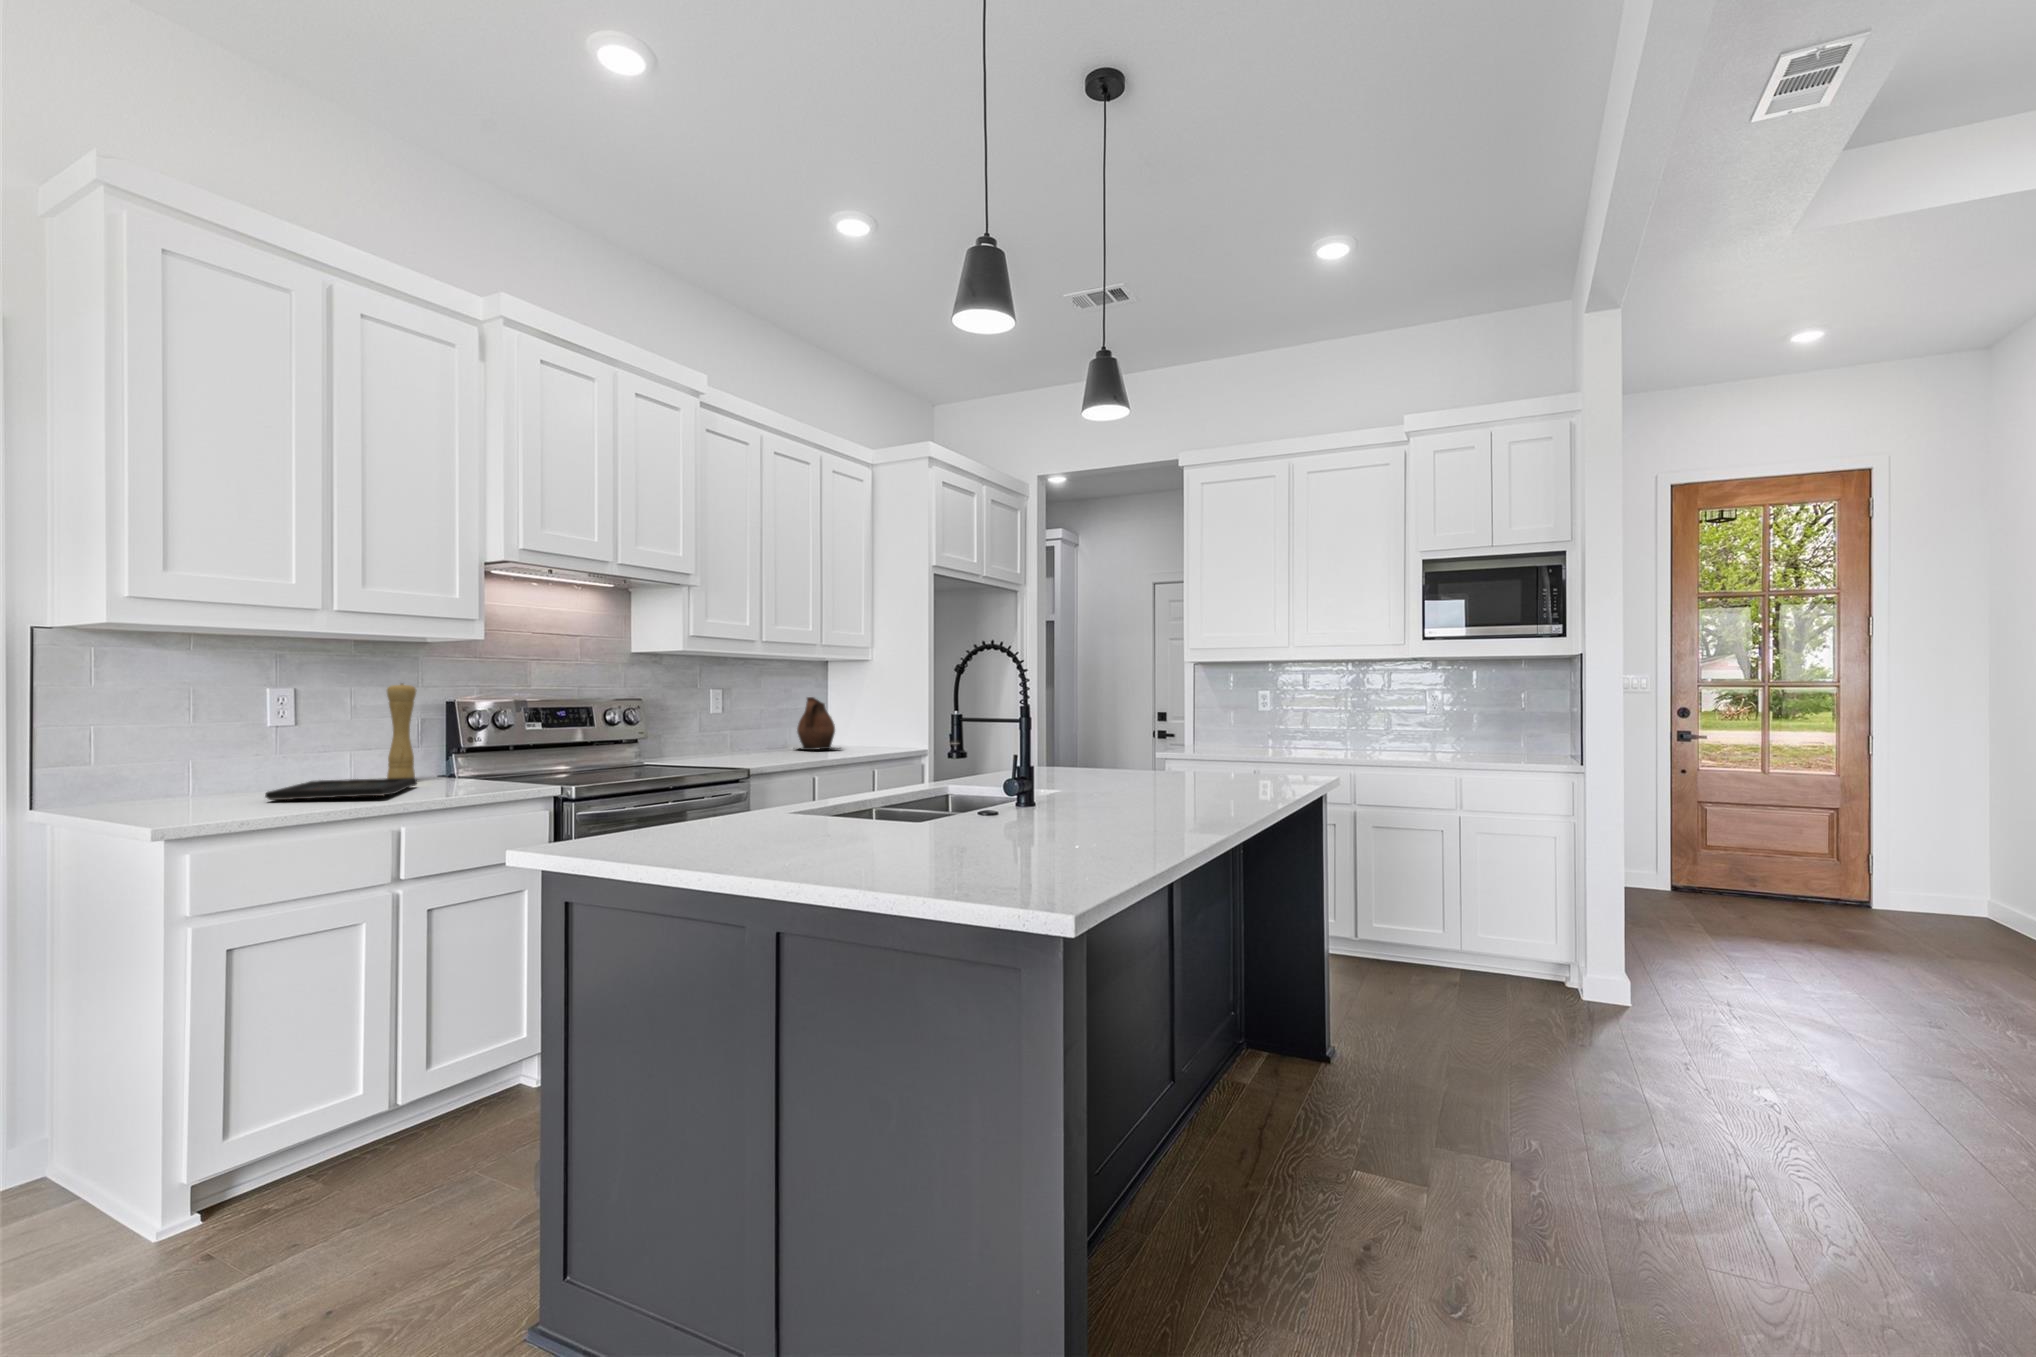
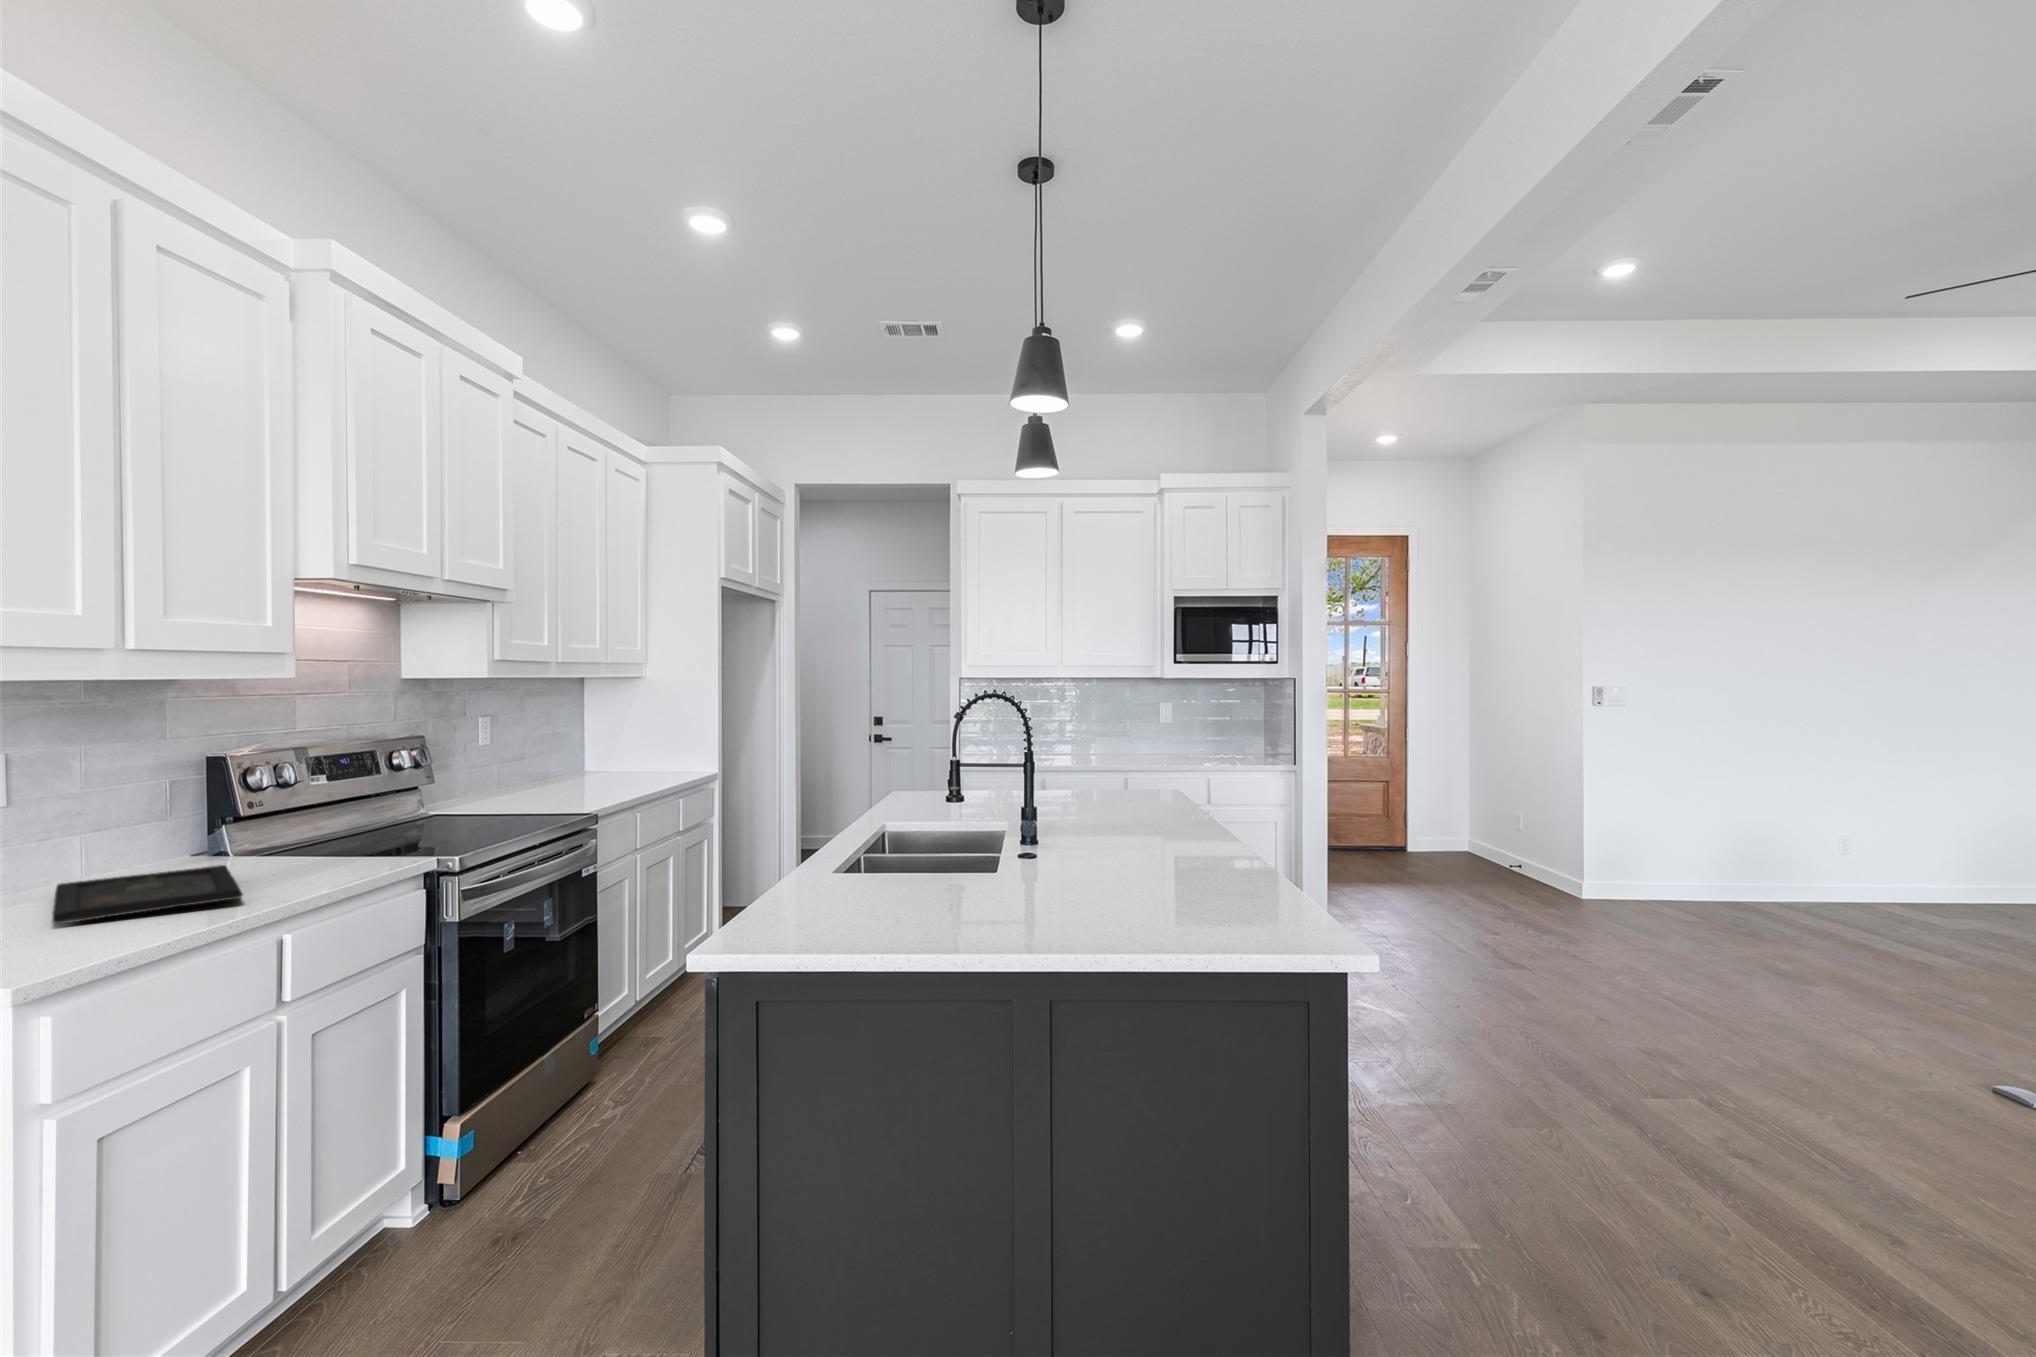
pepper mill: present [387,683,416,778] -> none [154,739,199,873]
ceramic pitcher: present [797,697,835,750] -> none [566,720,626,779]

